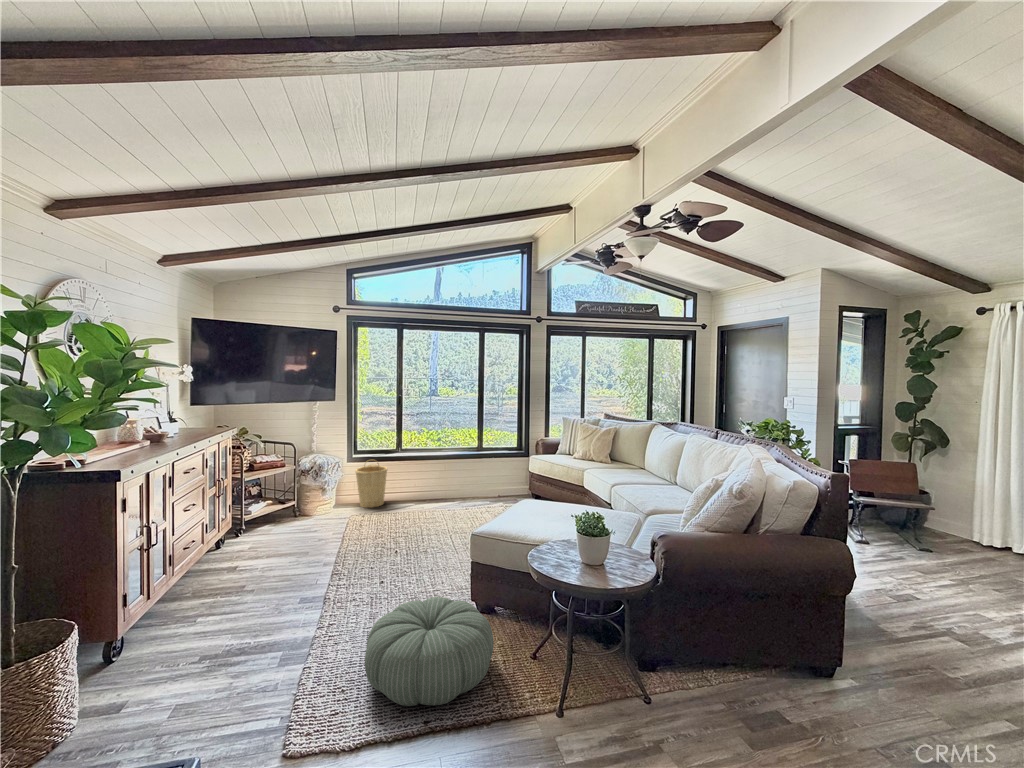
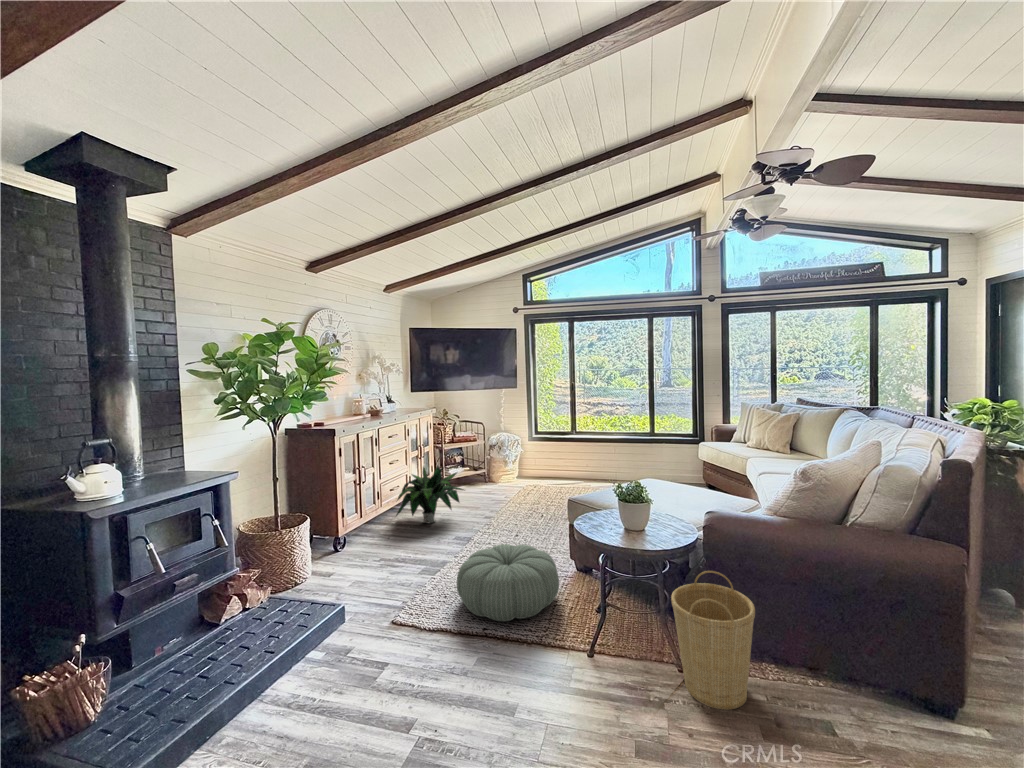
basket: present [355,465,387,508] -> present [671,571,755,710]
potted plant: none [196,505,301,590] -> present [396,466,463,523]

